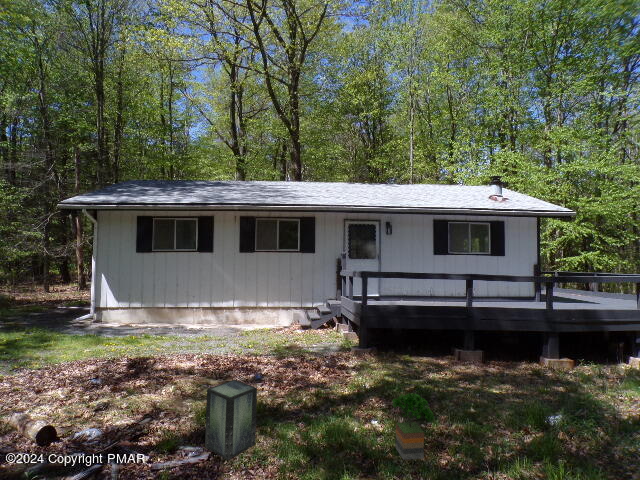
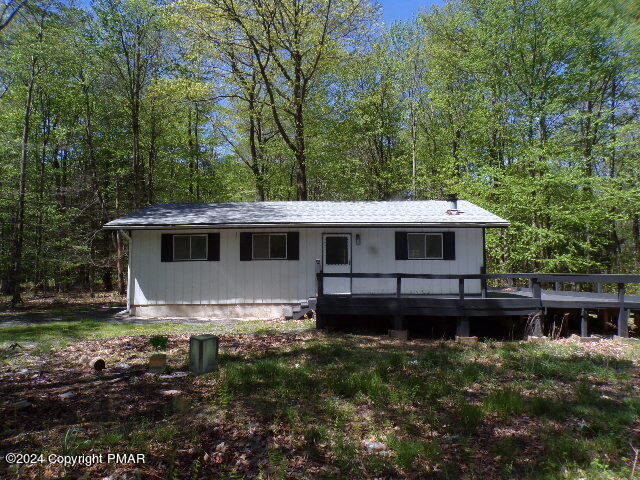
potted tree: present [392,394,434,460] -> present [149,337,170,373]

